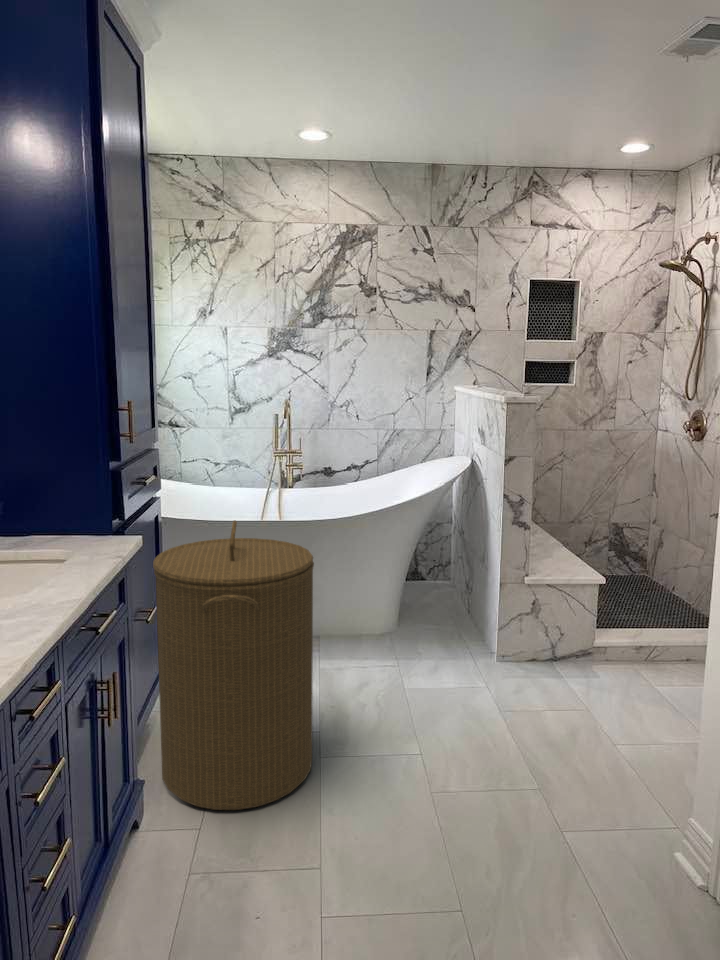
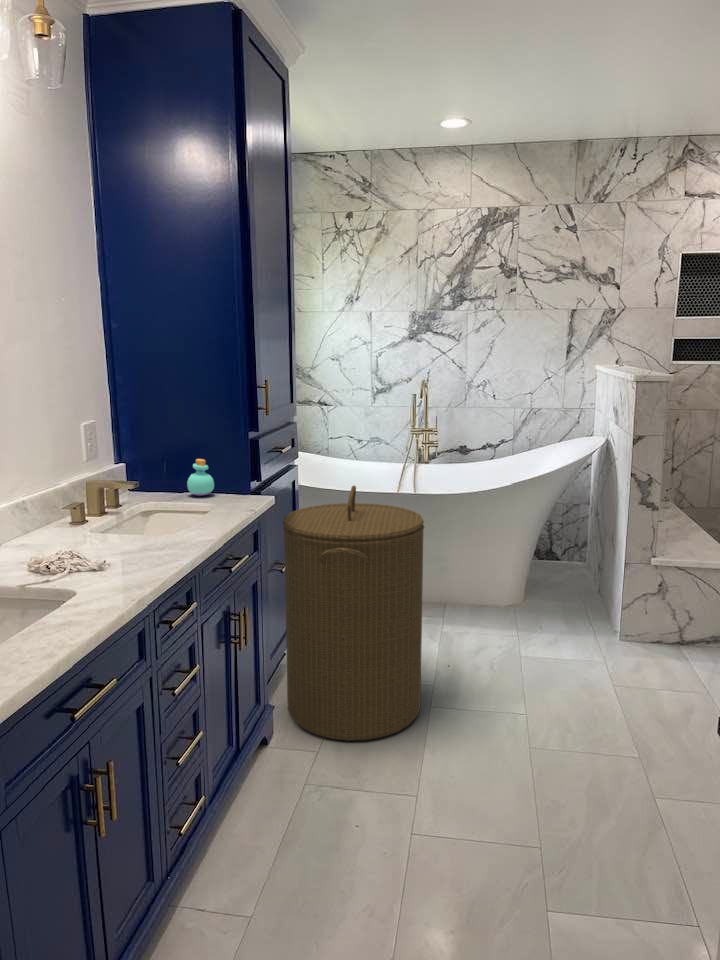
perfume bottle: none [38,498,73,543] -> present [187,459,214,496]

